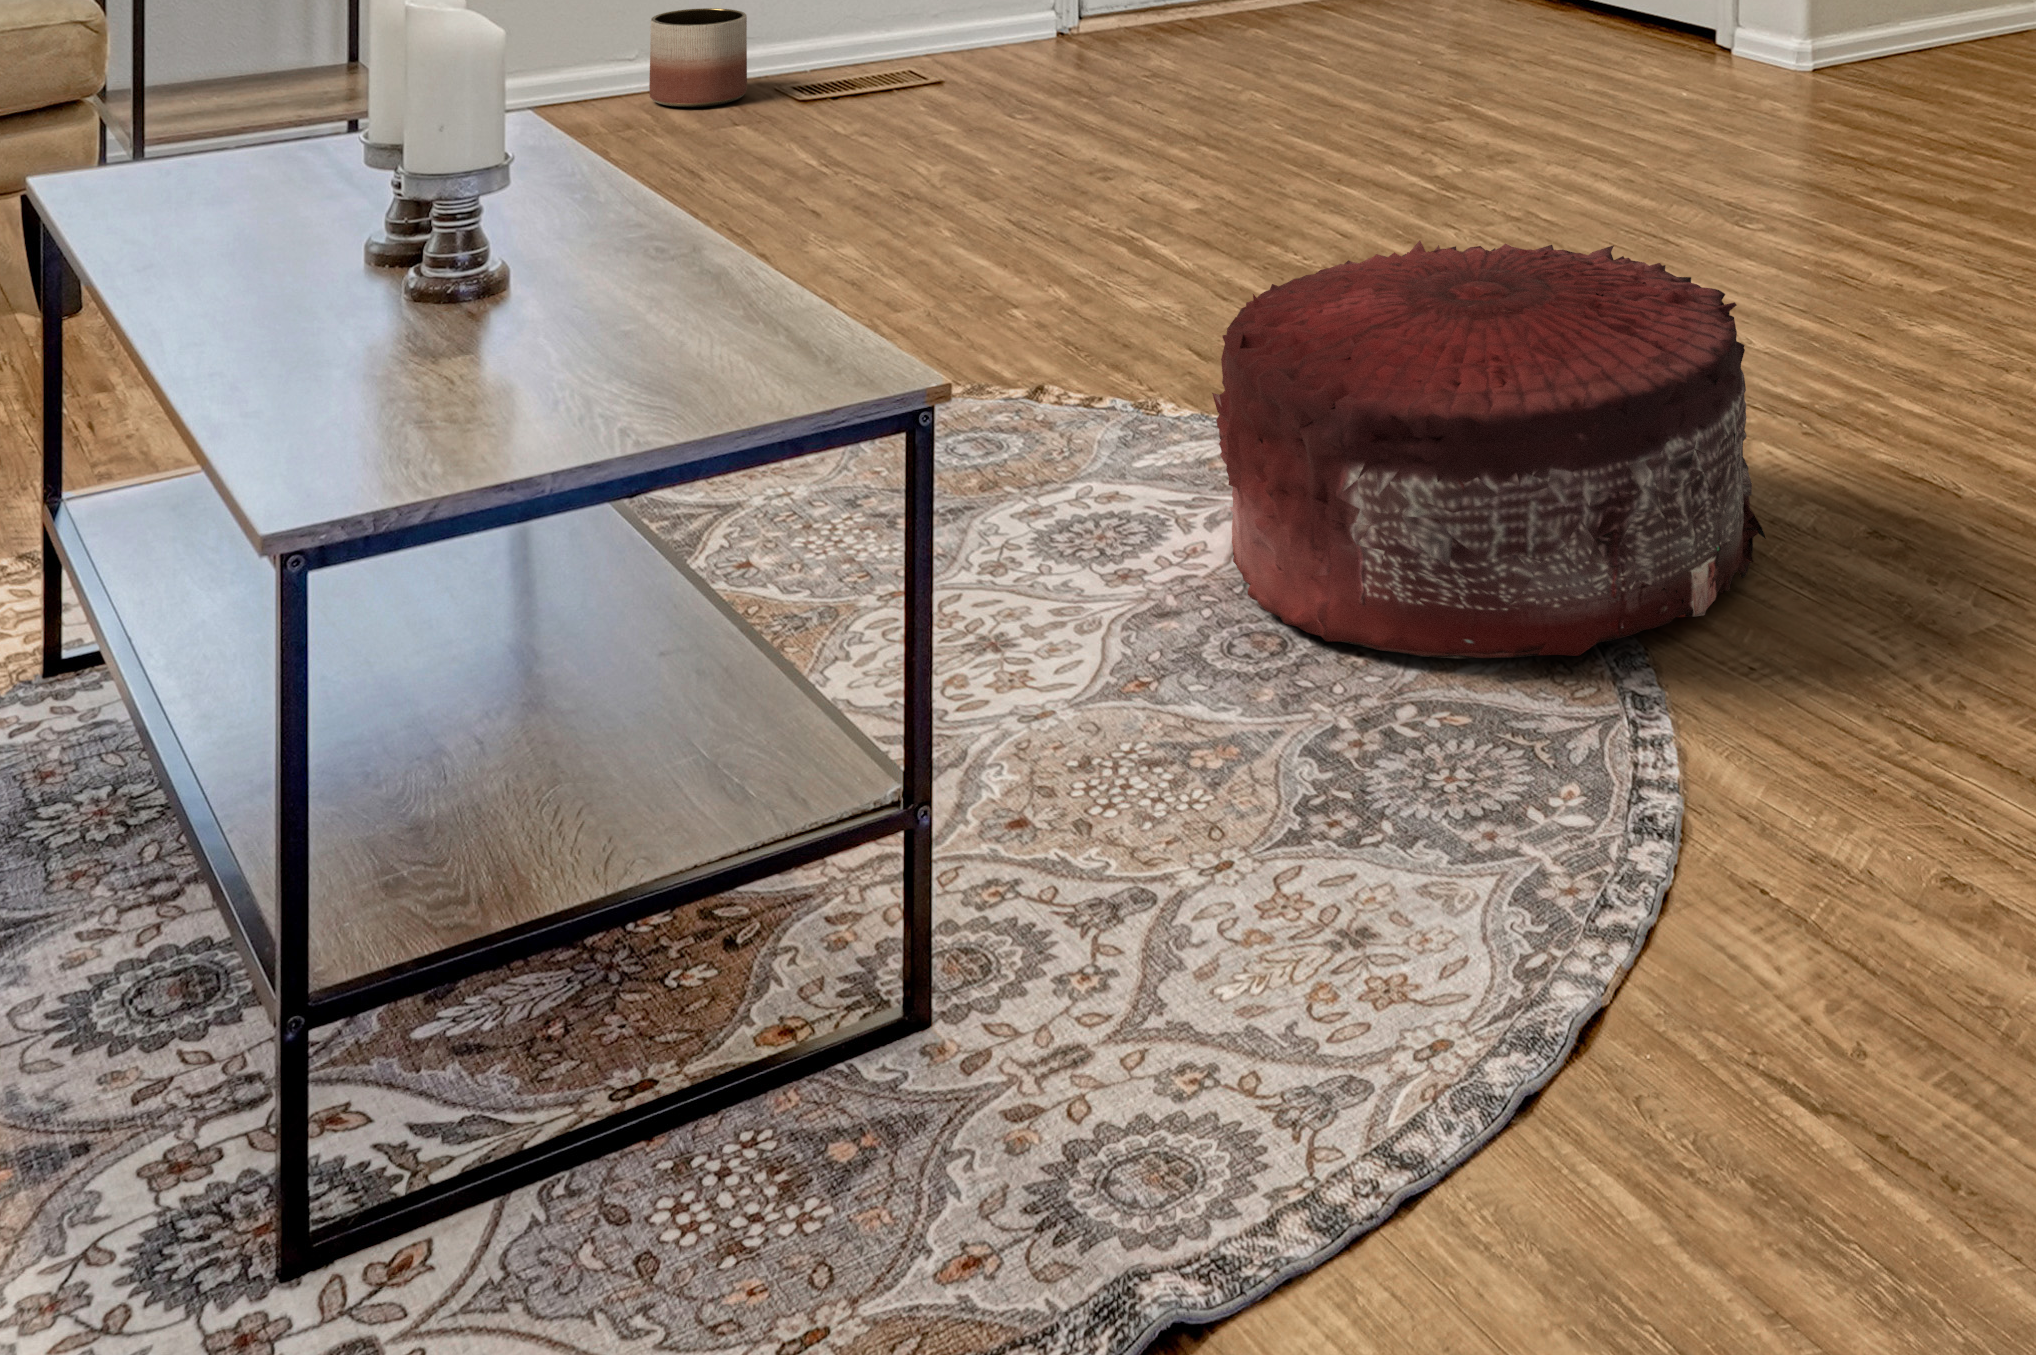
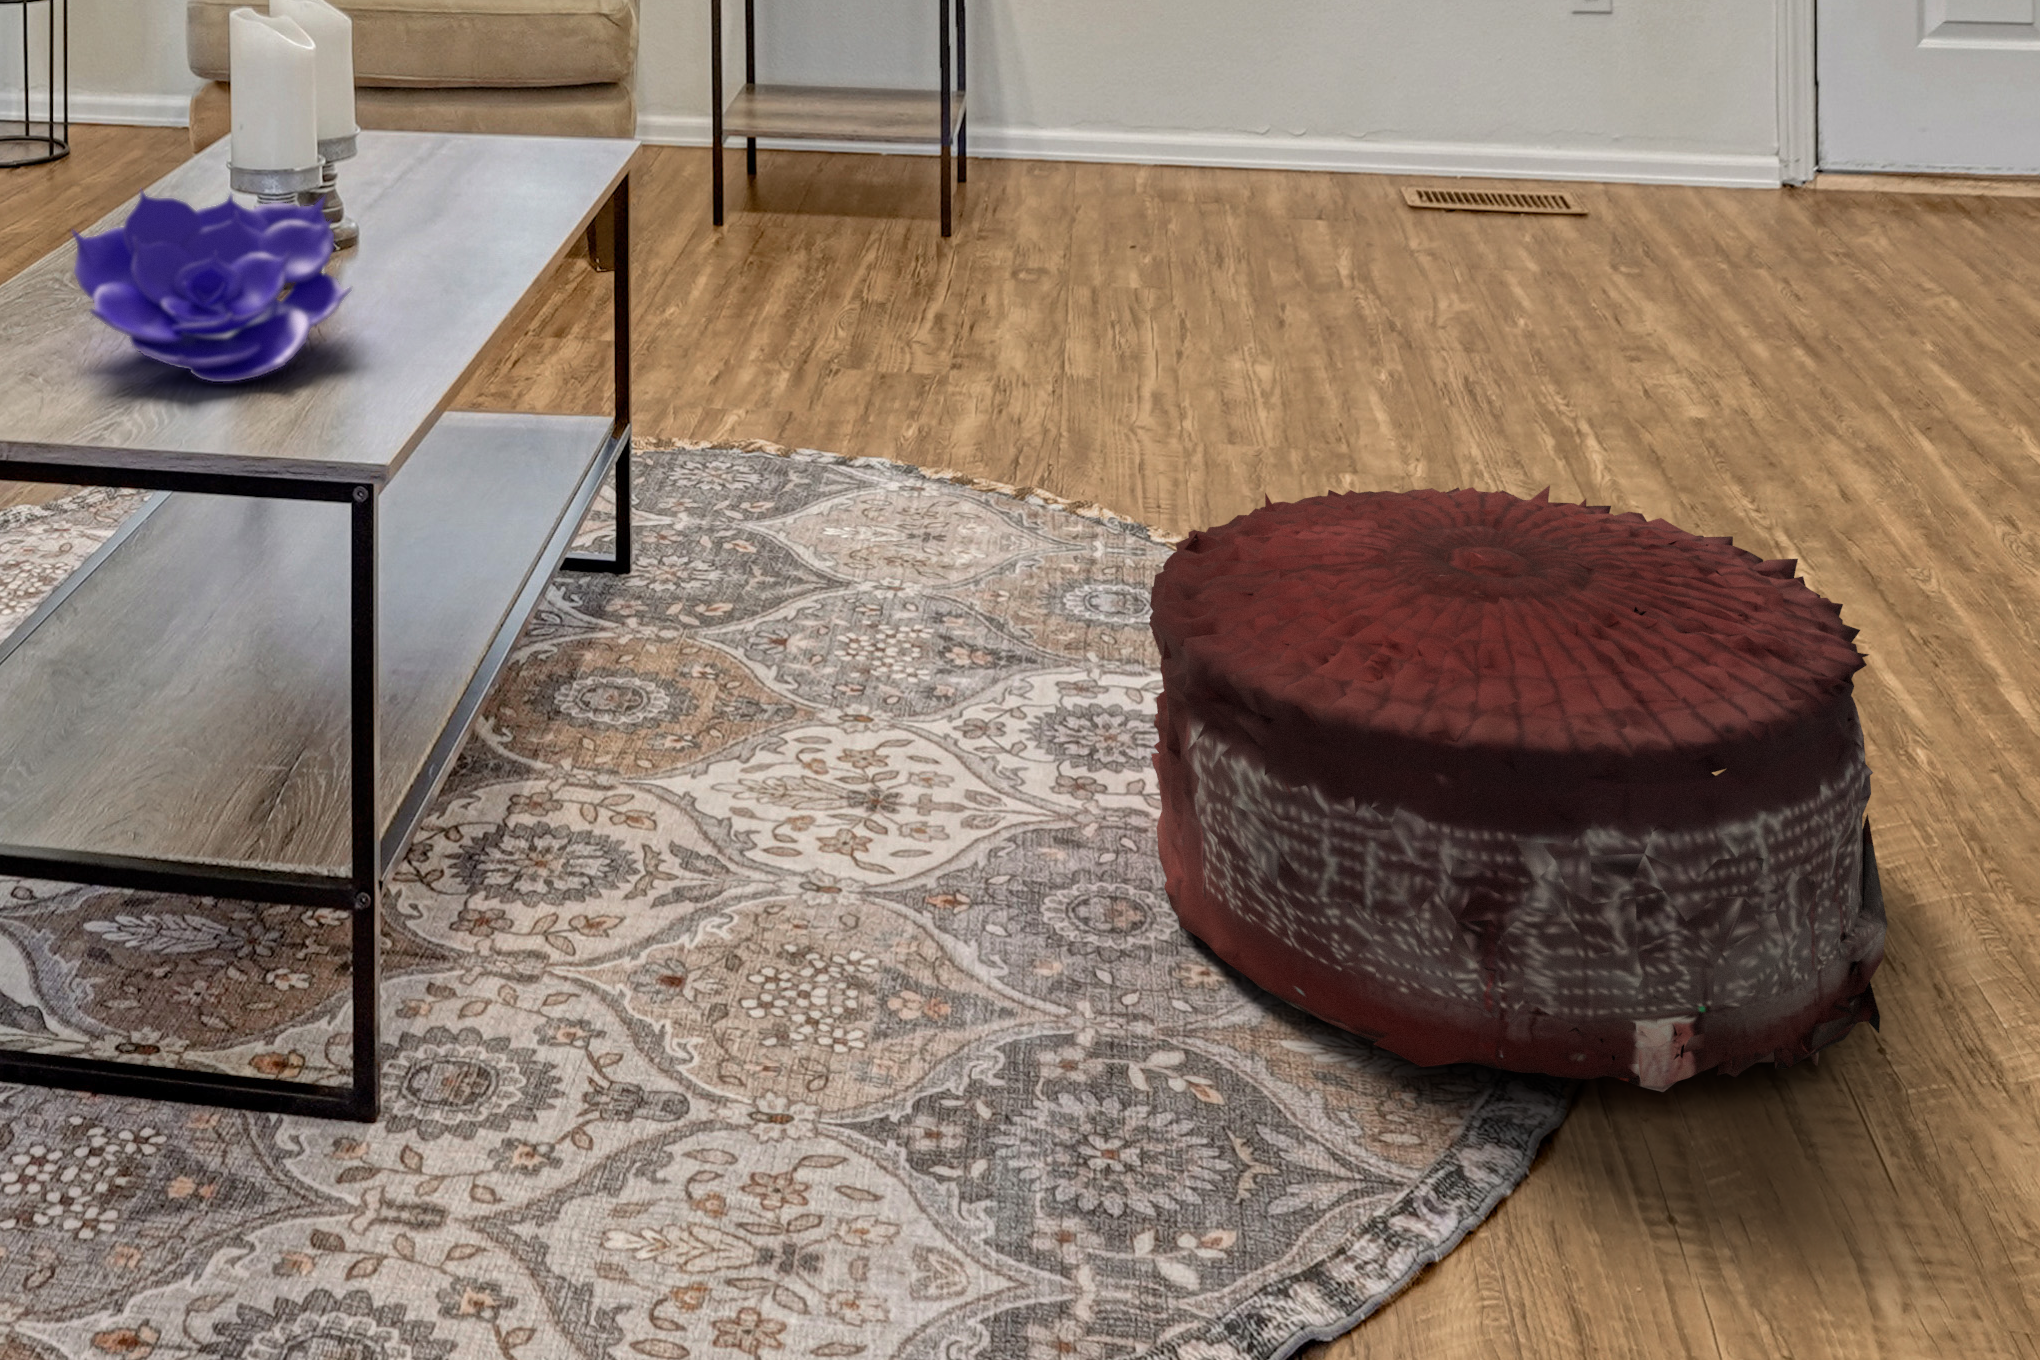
planter: present [649,8,747,107] -> none [1266,83,1367,188]
decorative bowl: none [378,175,716,372] -> present [72,189,351,382]

